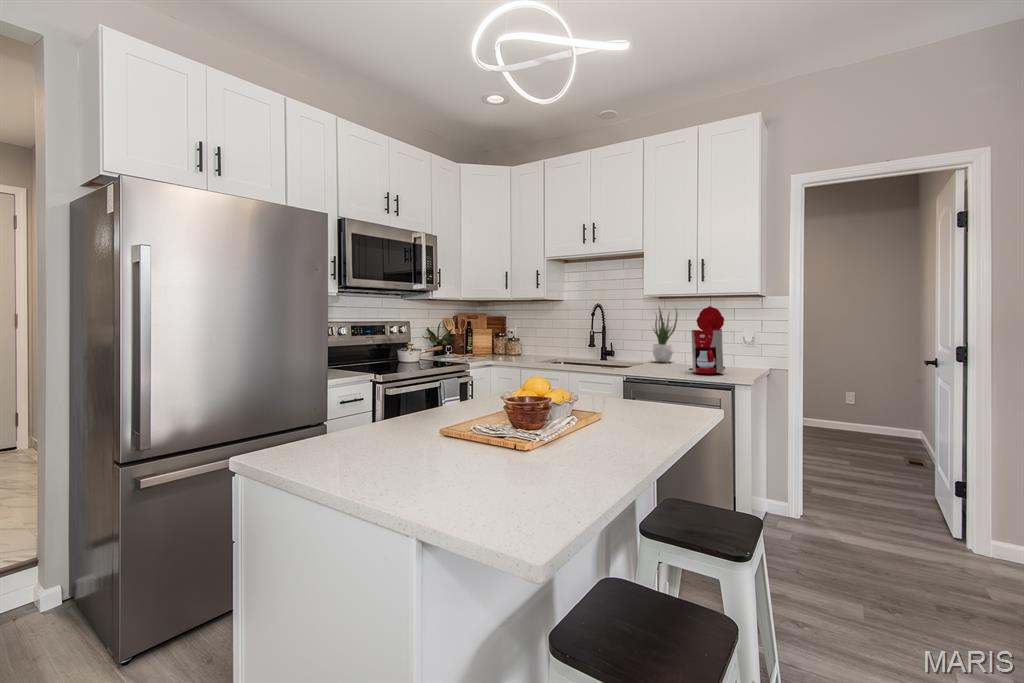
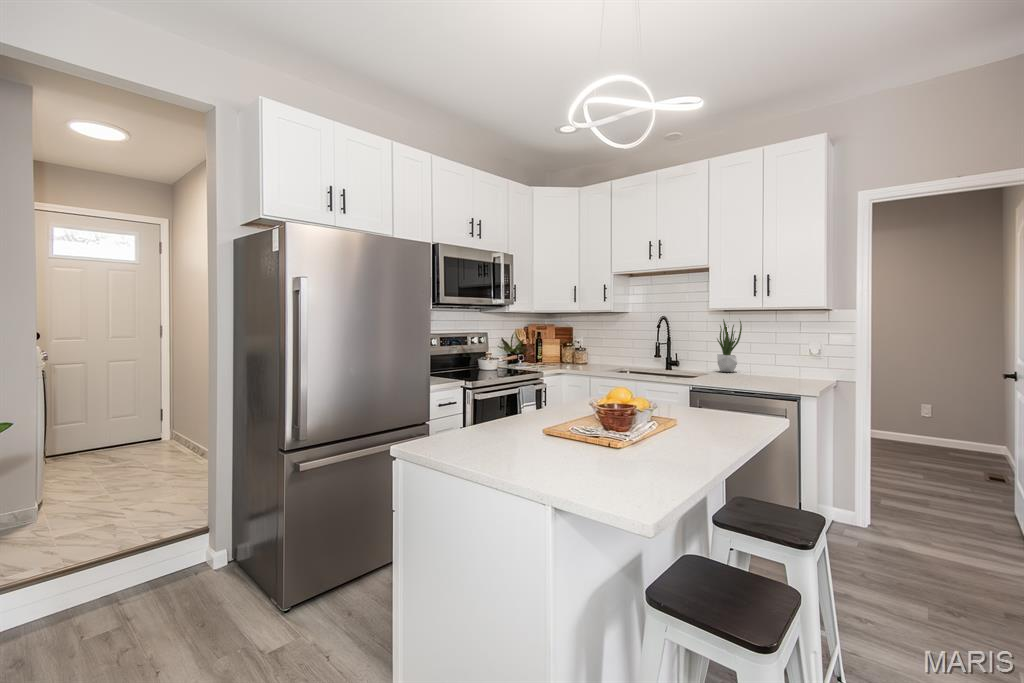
coffee maker: present [689,306,725,374] -> none [753,320,789,384]

